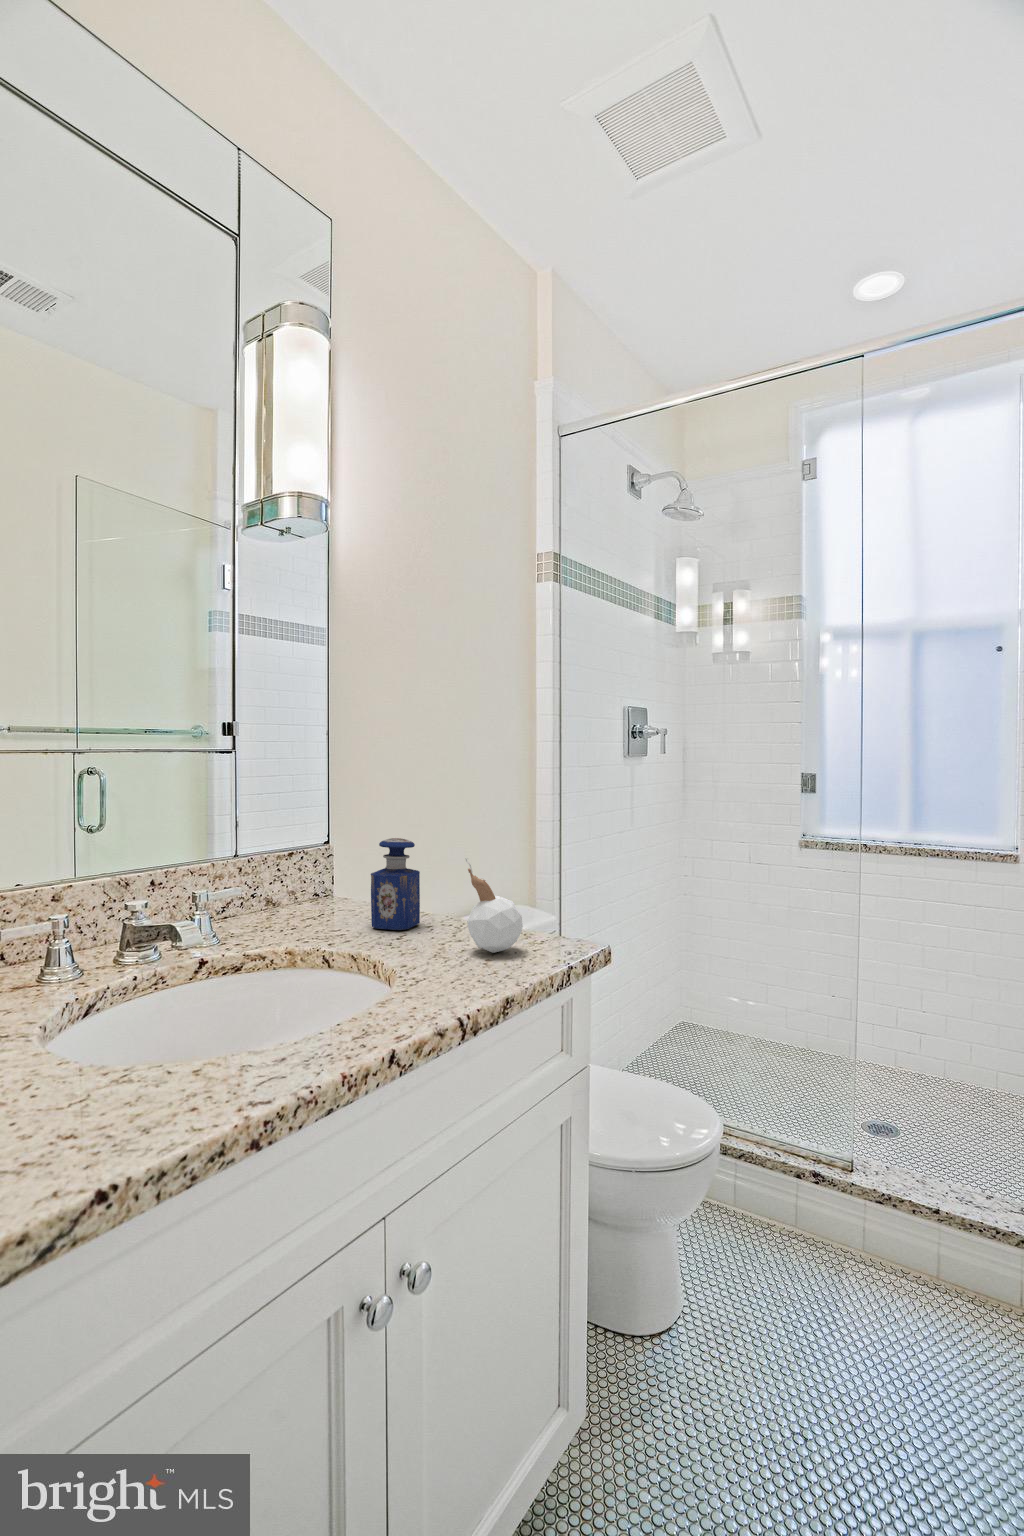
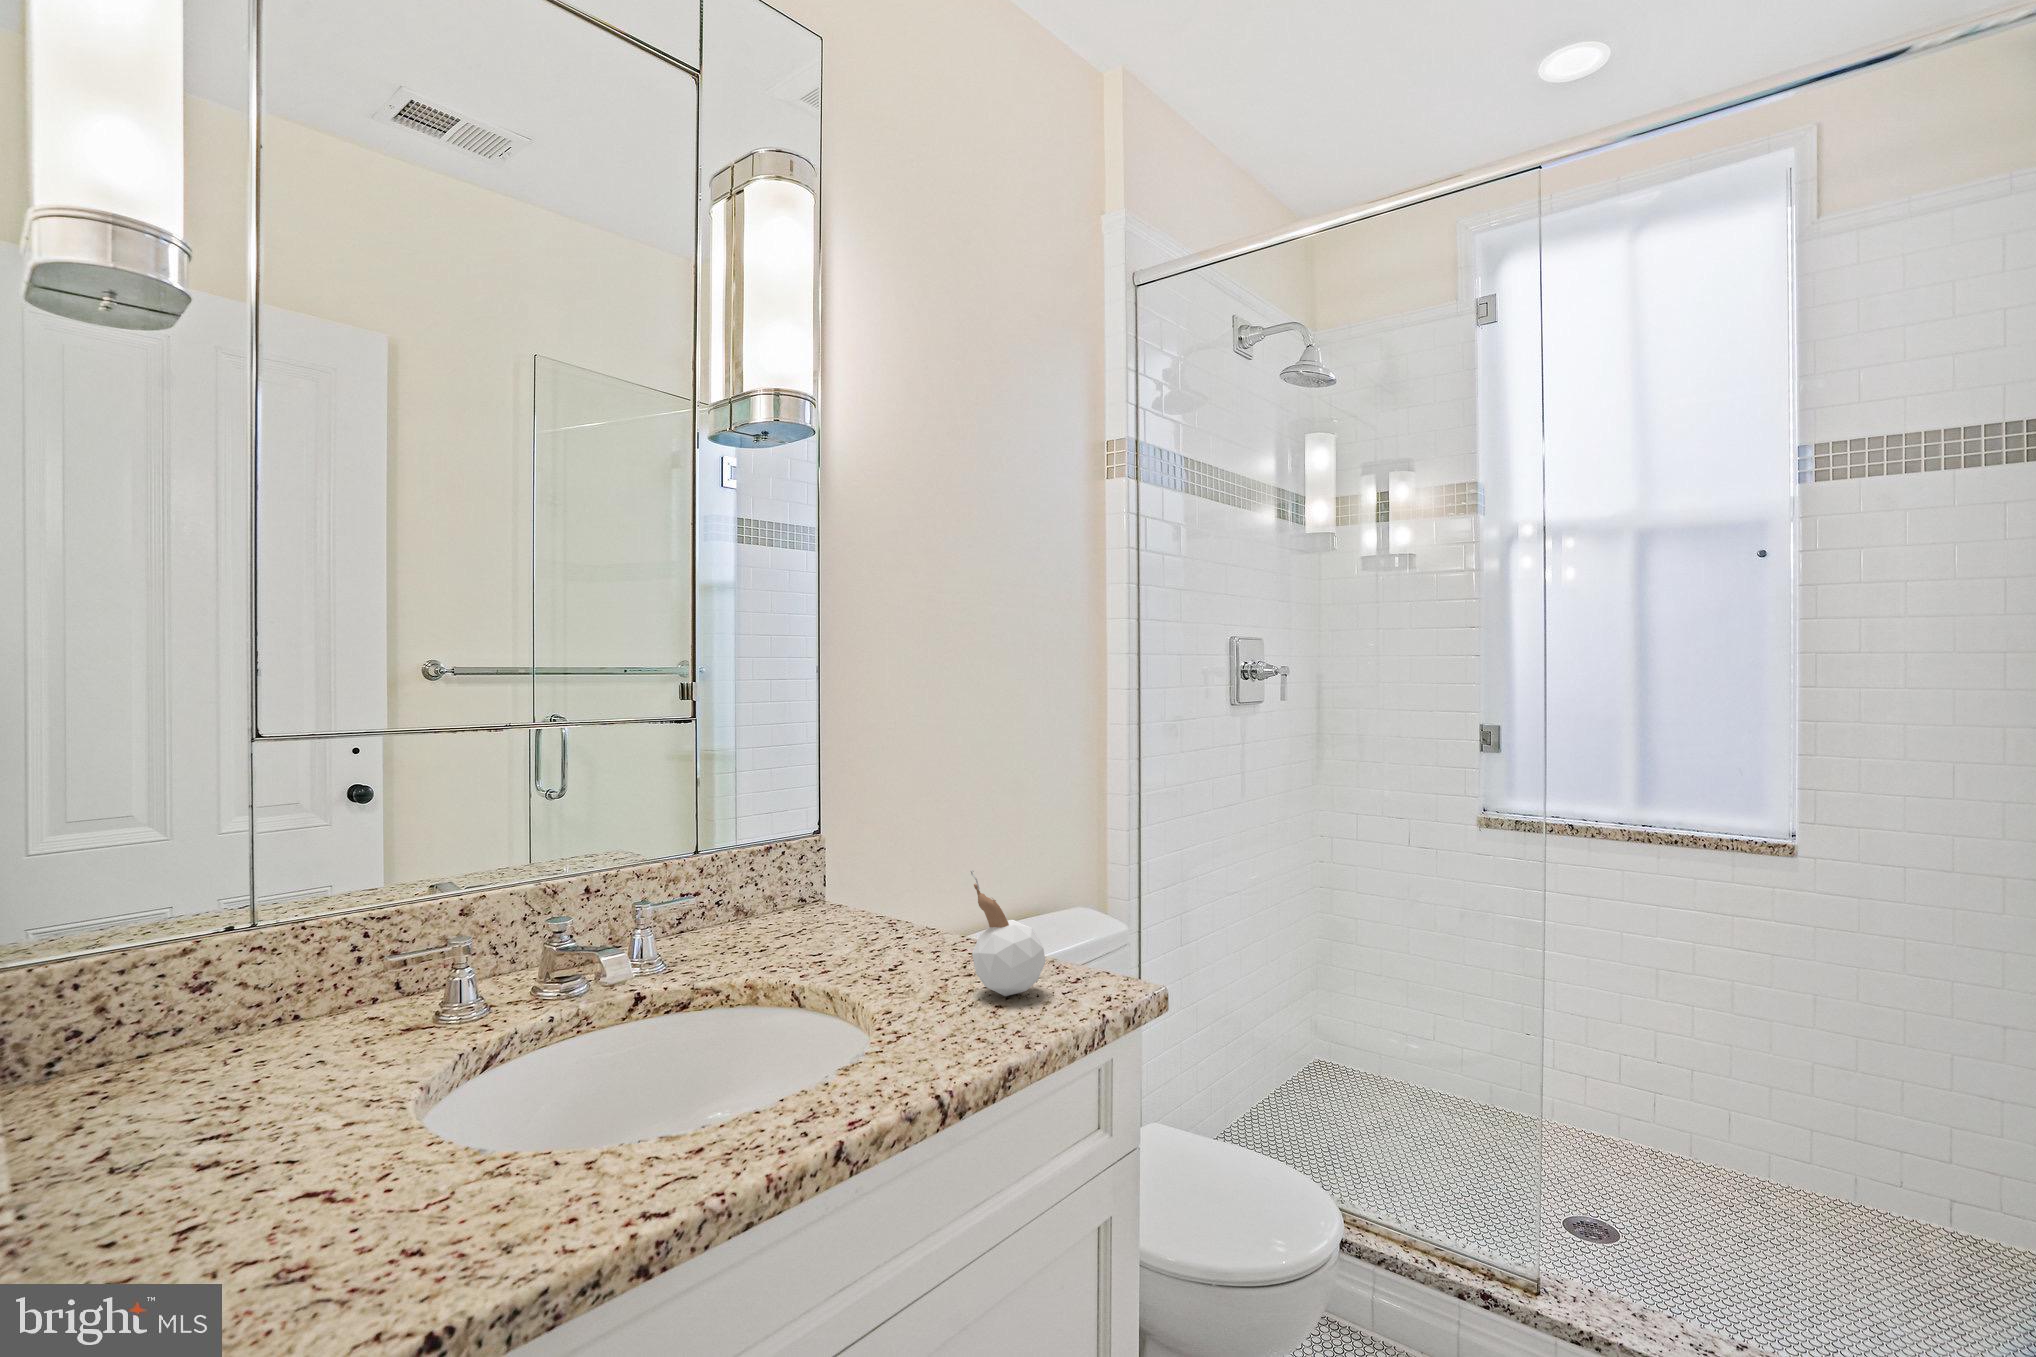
perfume bottle: present [371,838,420,930] -> none [859,834,923,956]

